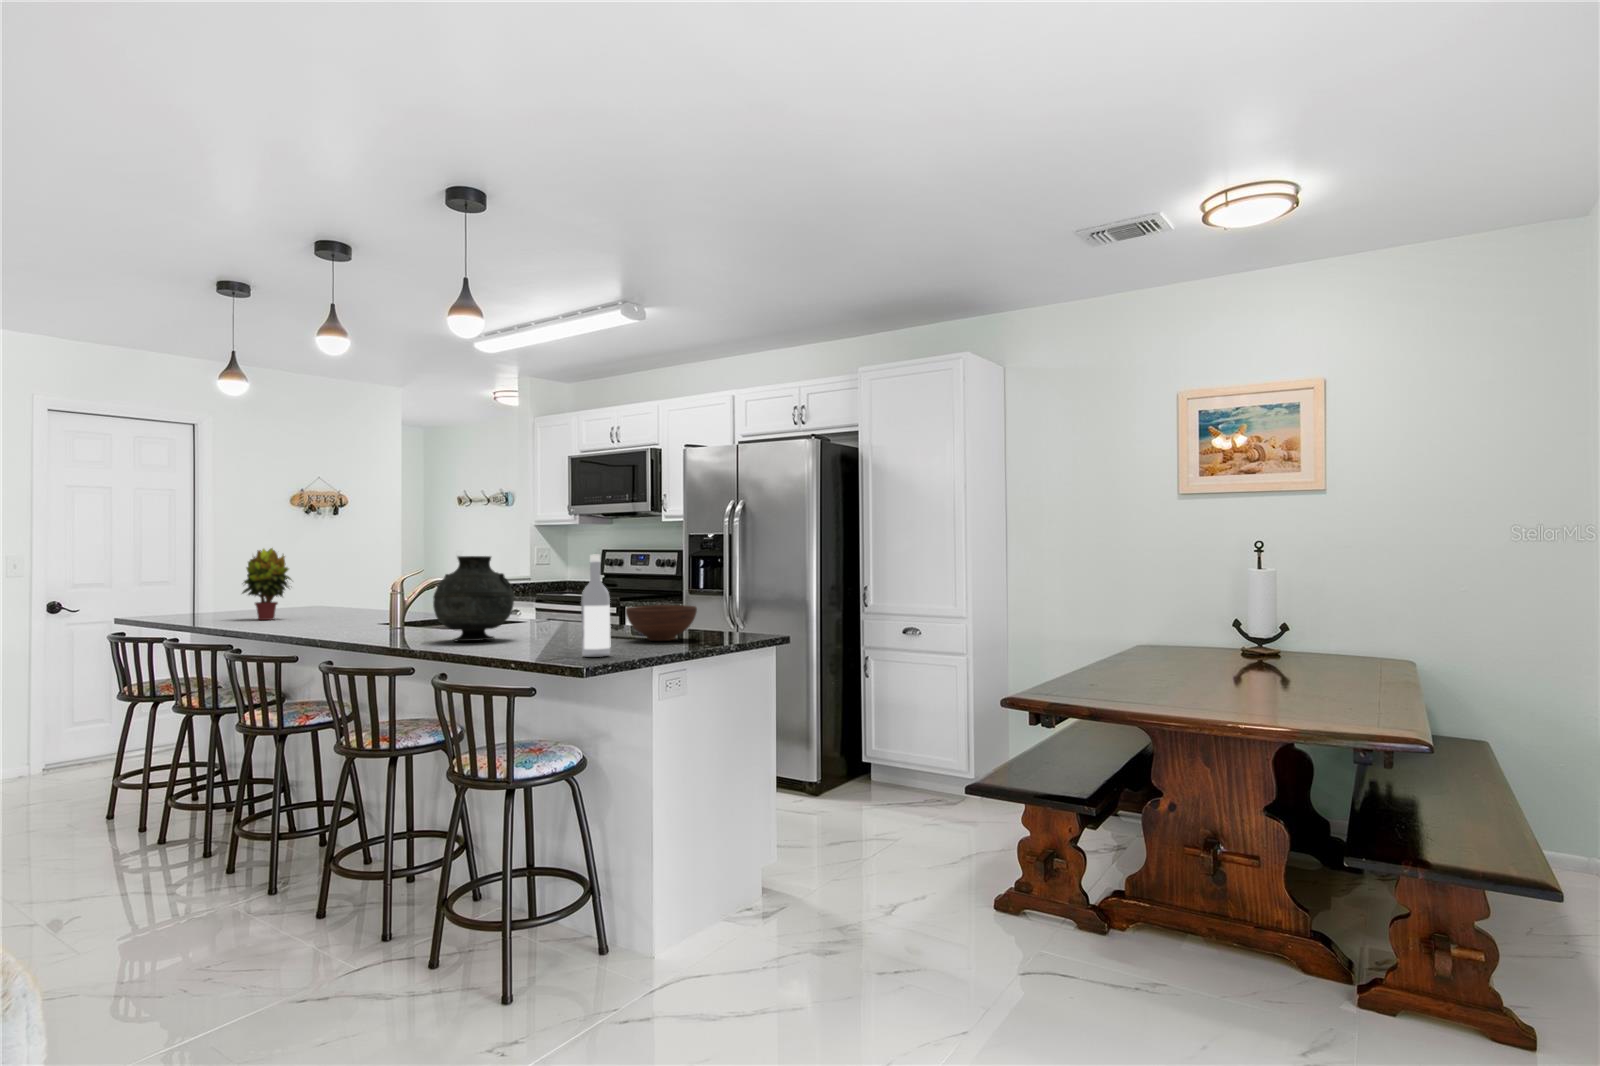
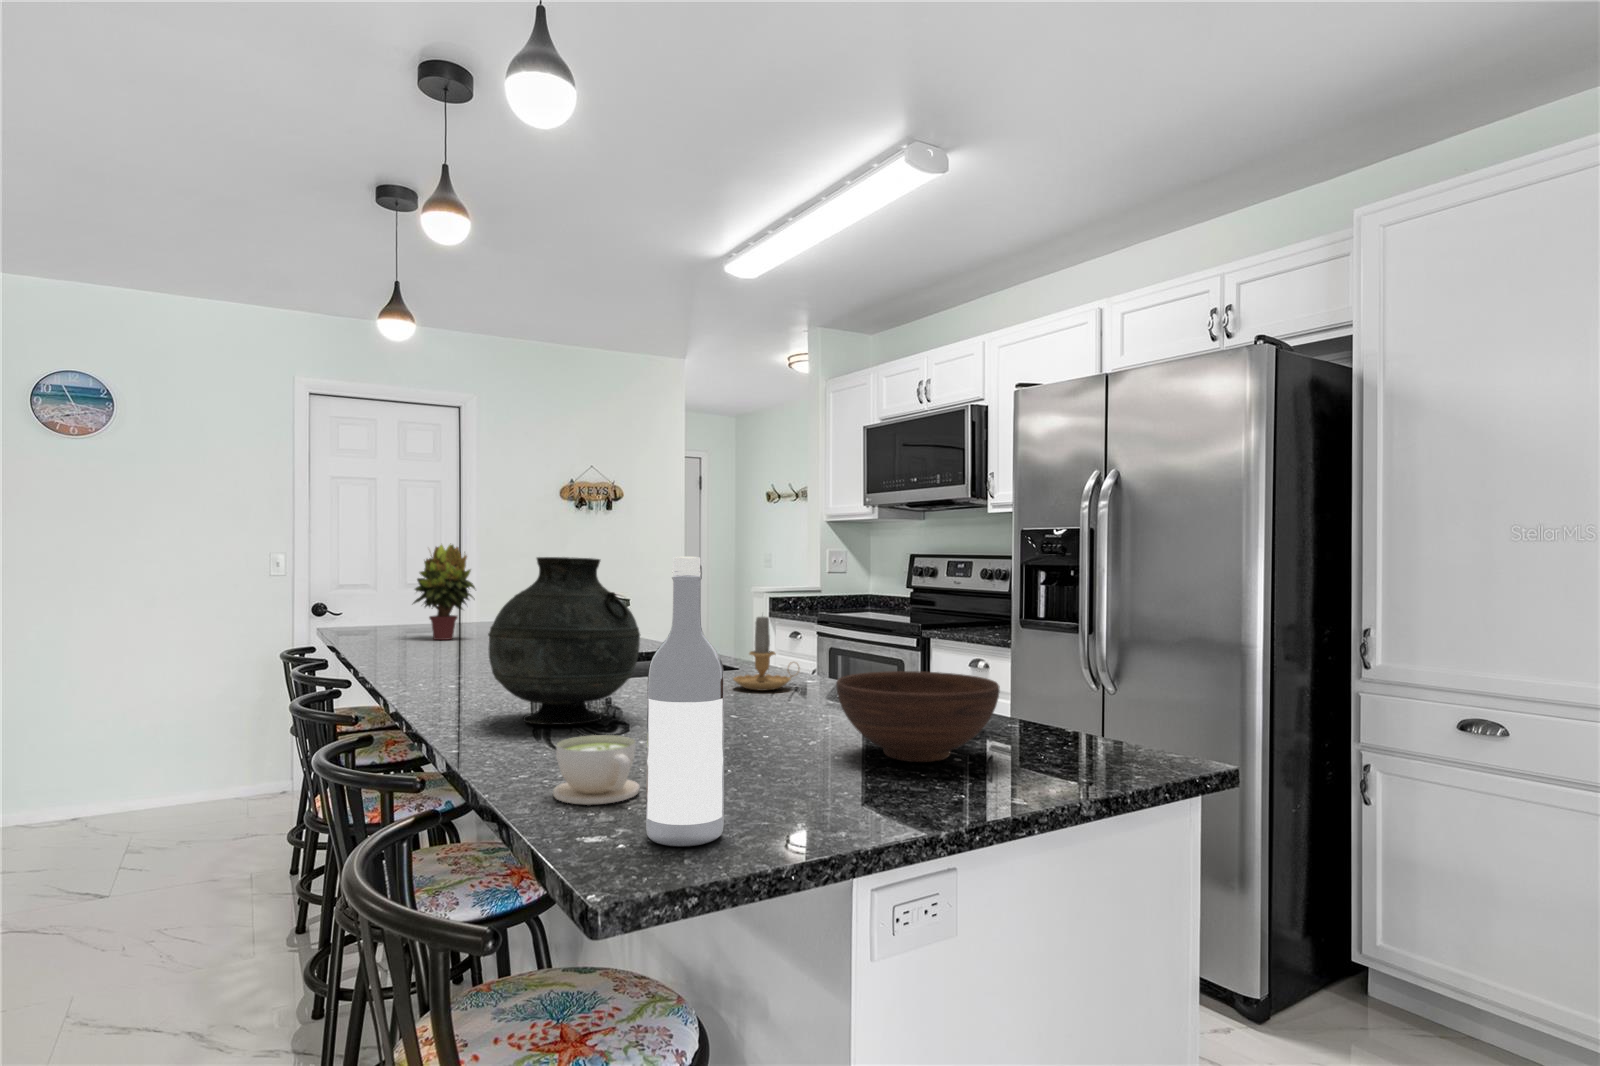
candle: none [538,585,575,629] -> present [733,616,800,691]
coffee cup: none [525,630,561,654] -> present [553,735,639,805]

